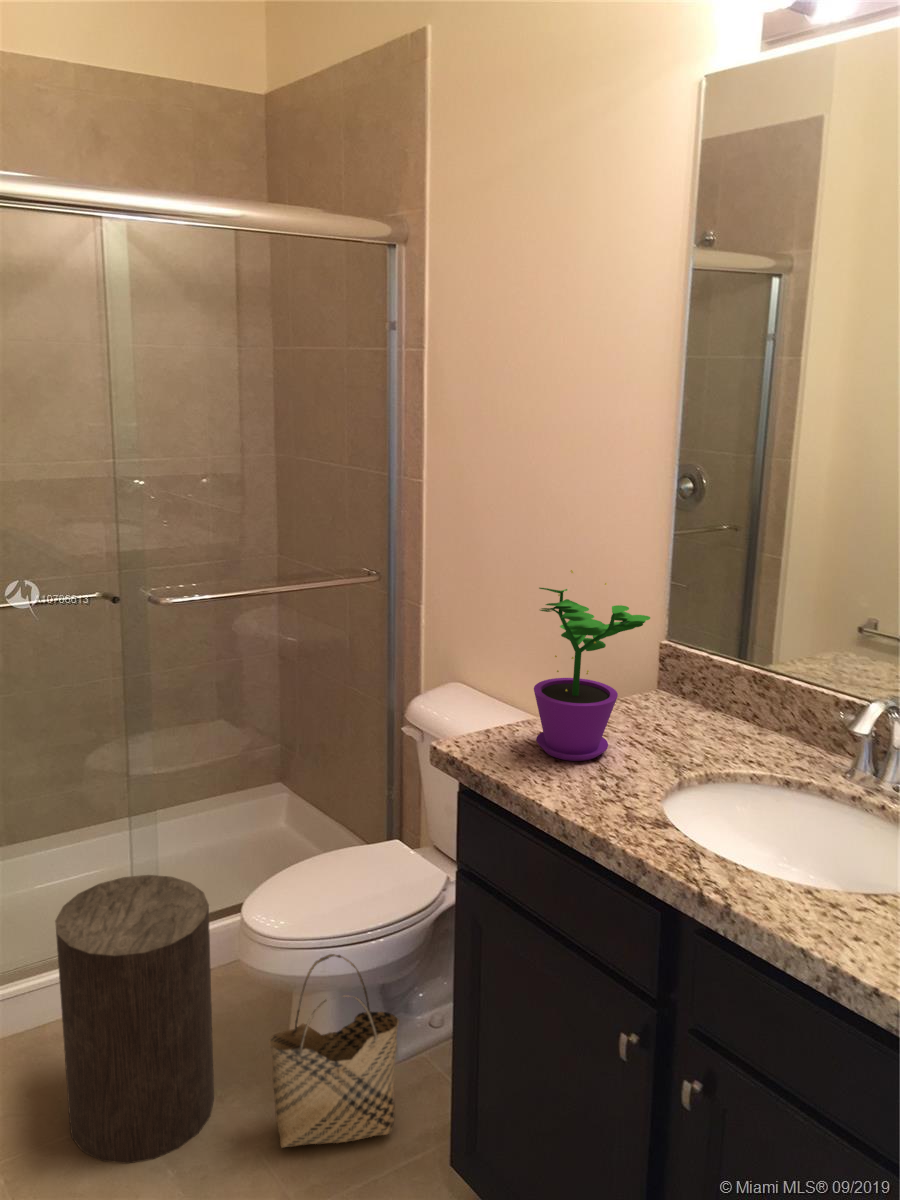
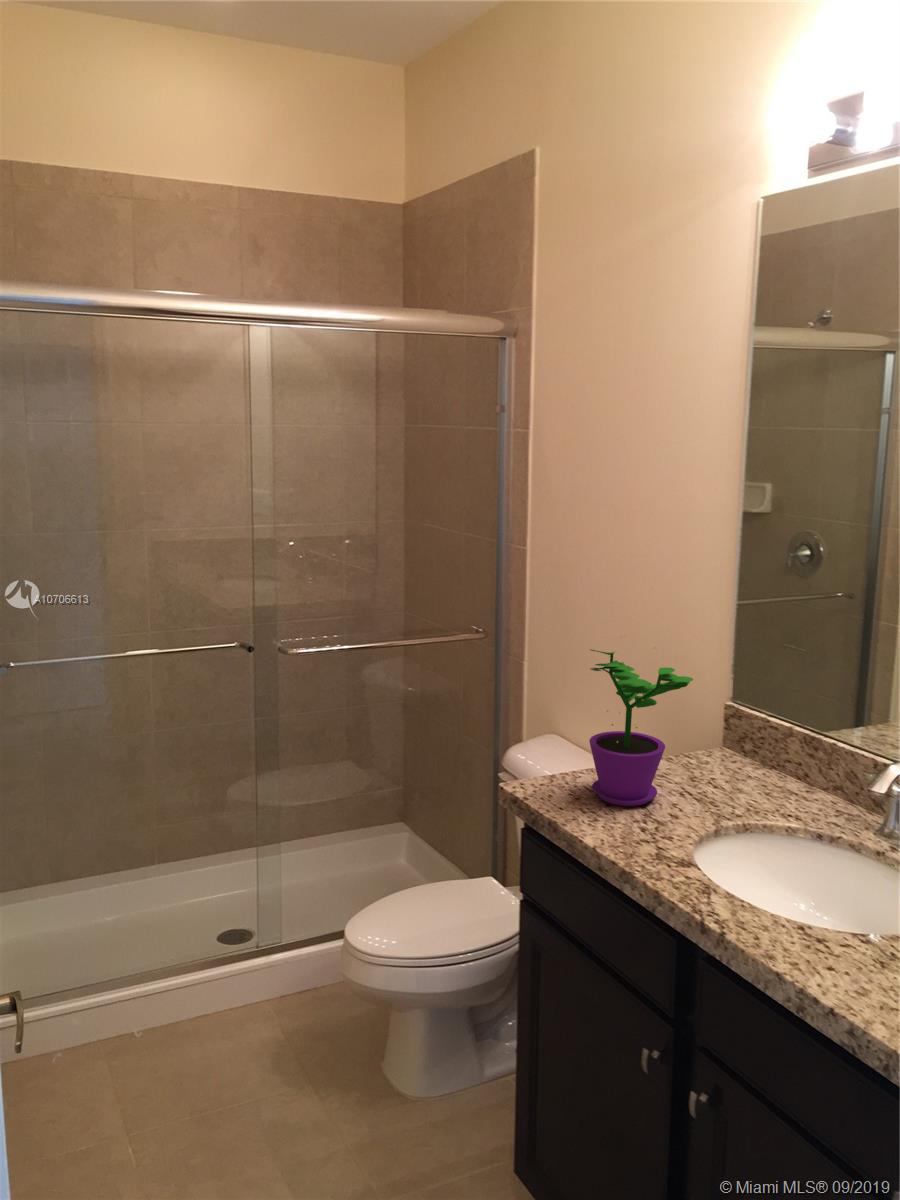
stool: present [55,875,214,1164] -> none [185,893,316,1147]
woven basket: present [269,954,399,1148] -> none [361,975,479,1149]

